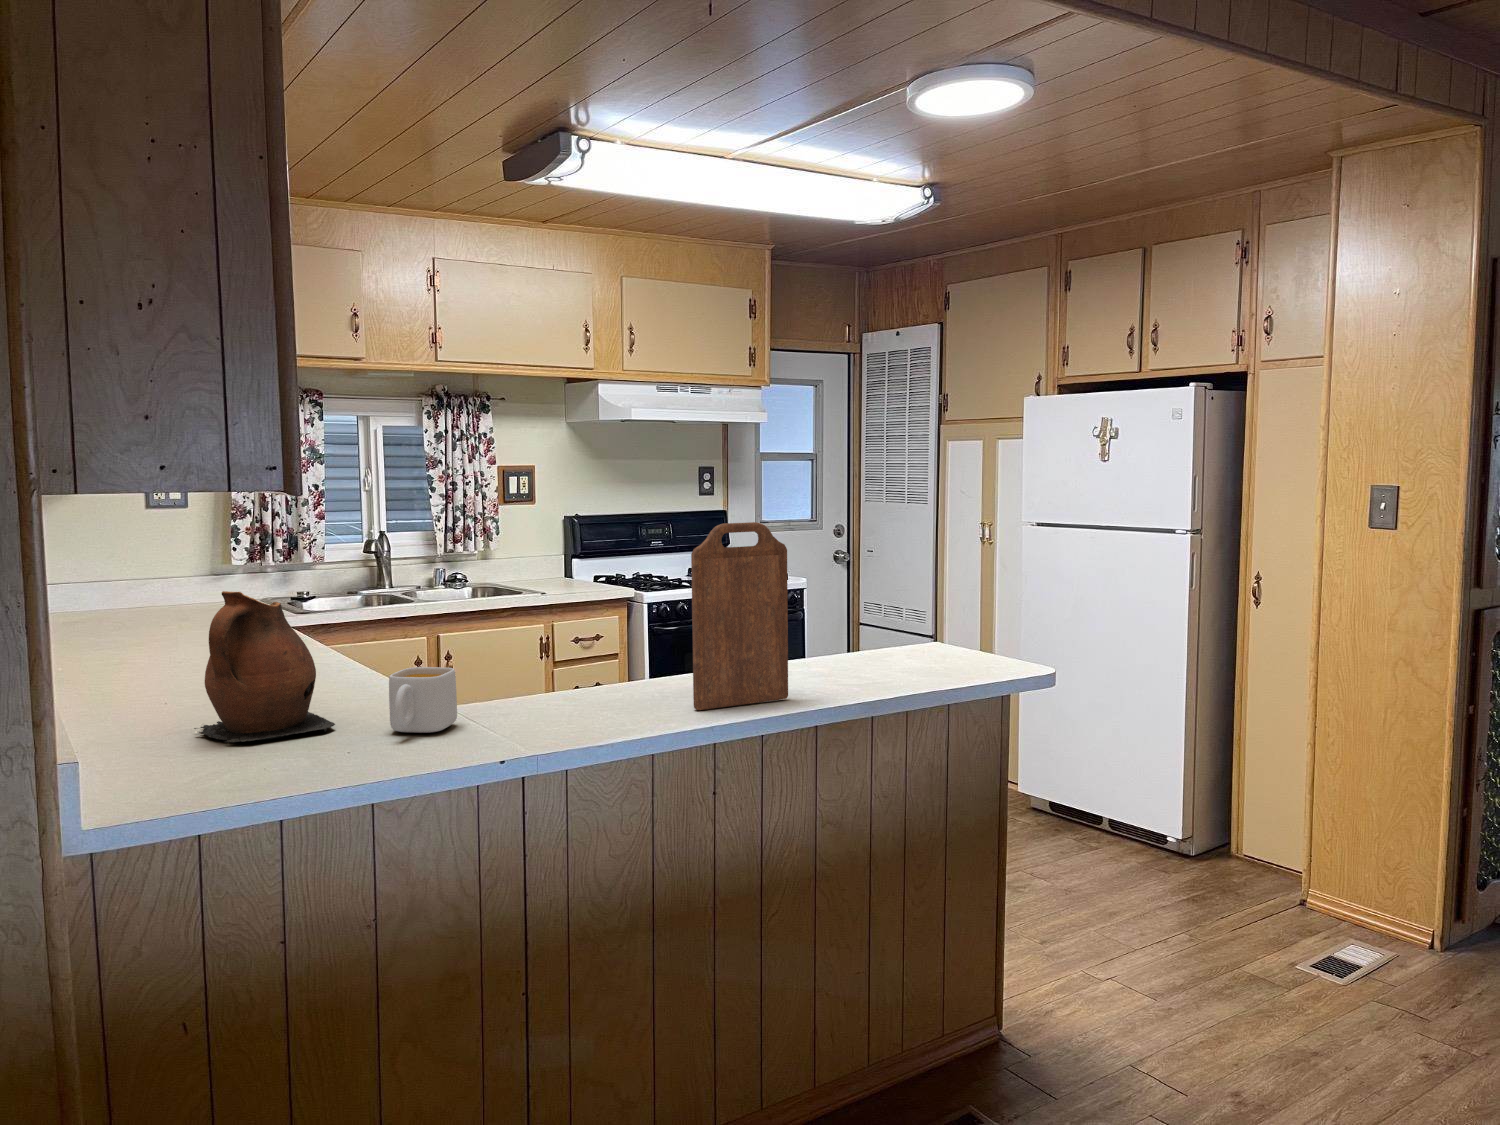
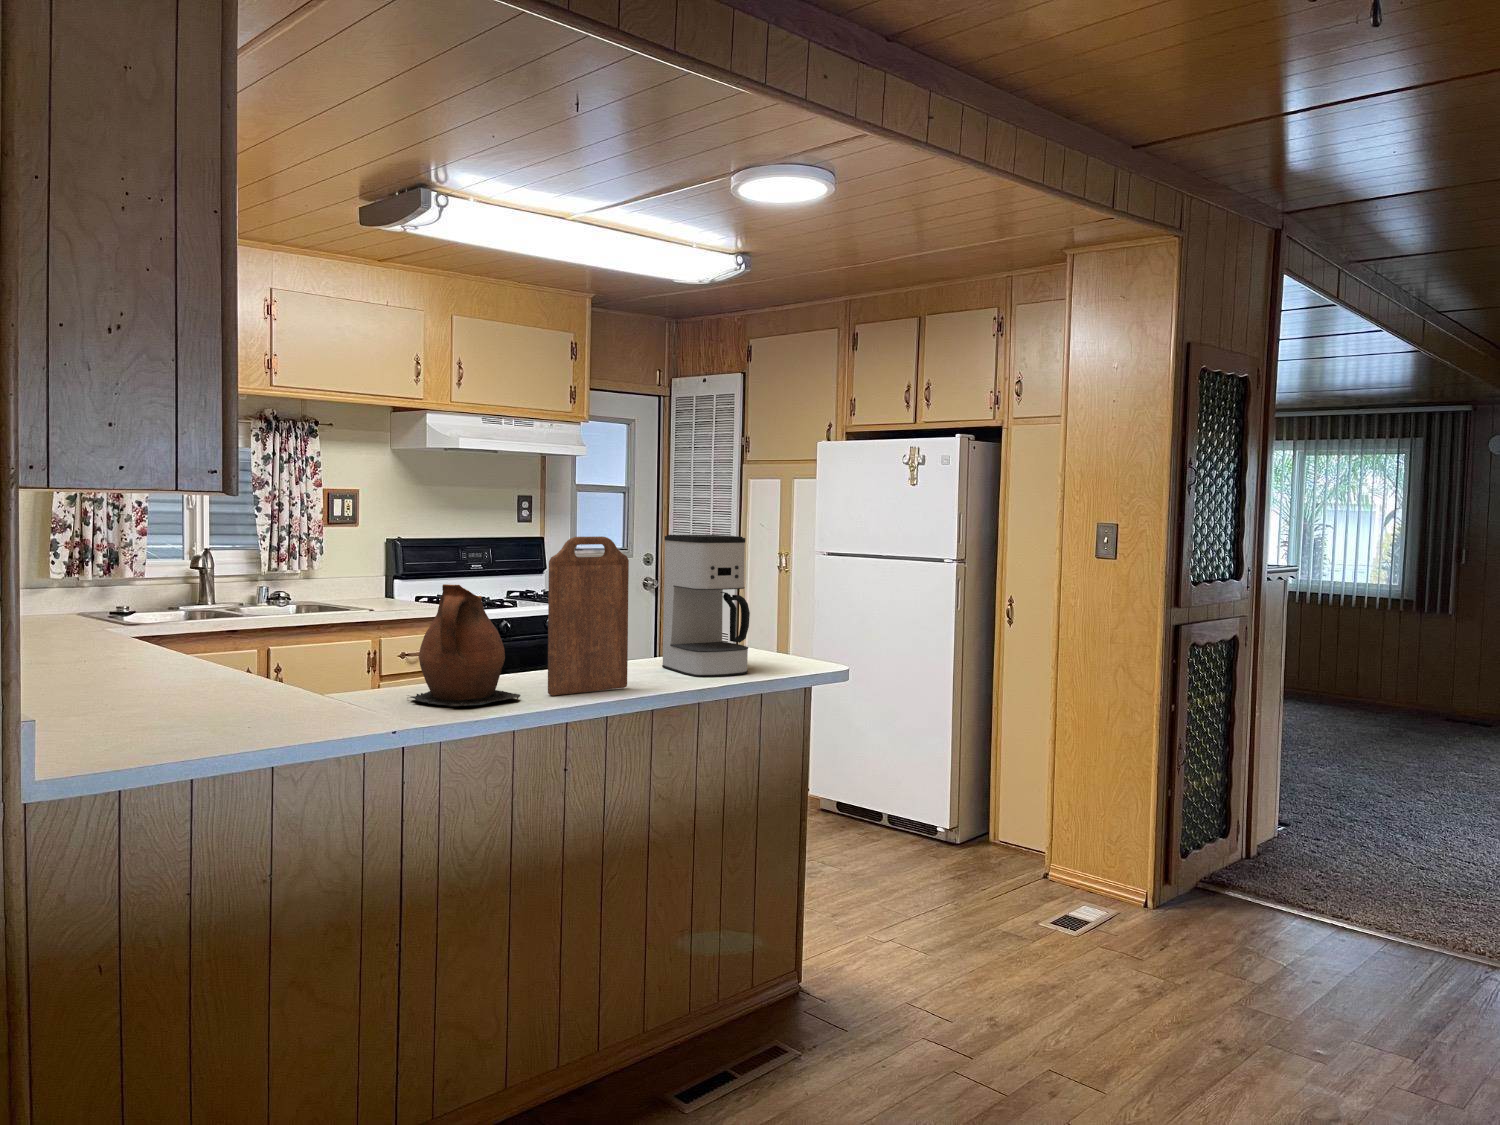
coffee maker: none [835,513,937,682] -> present [662,535,750,677]
ceramic pitcher: present [194,591,335,742] -> present [410,584,520,706]
mug: present [389,667,457,733] -> none [283,656,341,711]

